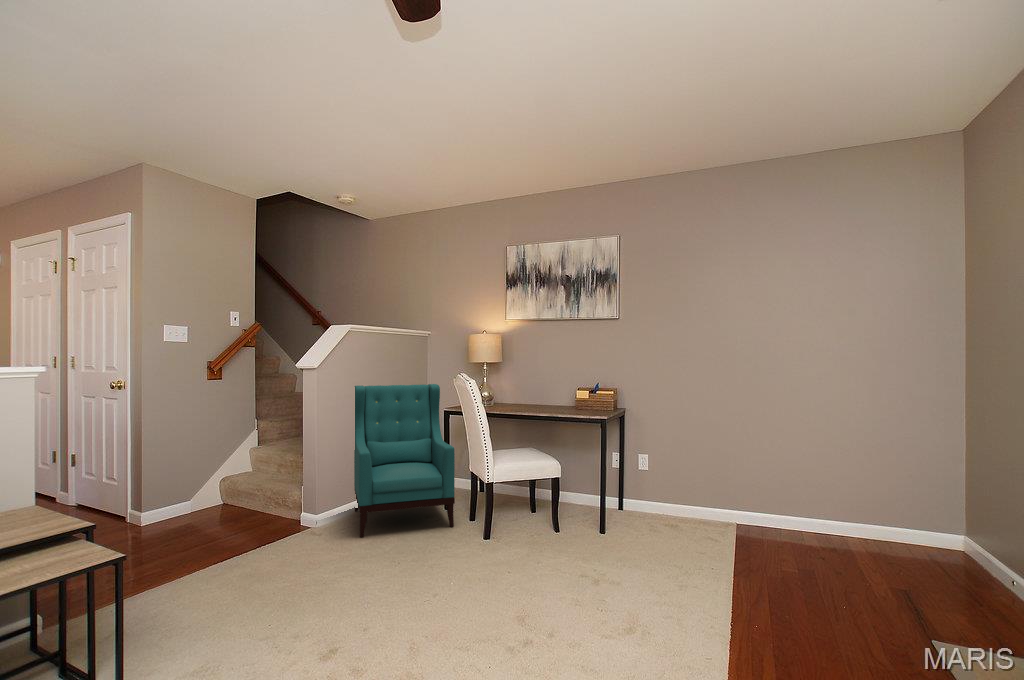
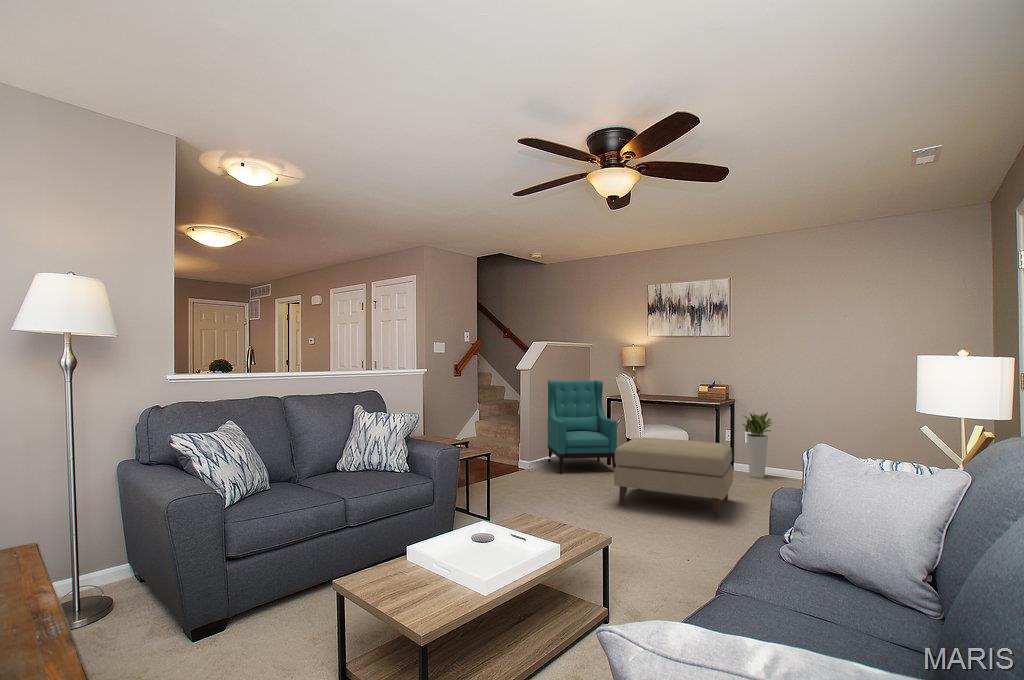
planter: none [631,427,679,524] -> present [743,412,772,478]
ottoman: none [423,481,626,641] -> present [614,437,733,518]

